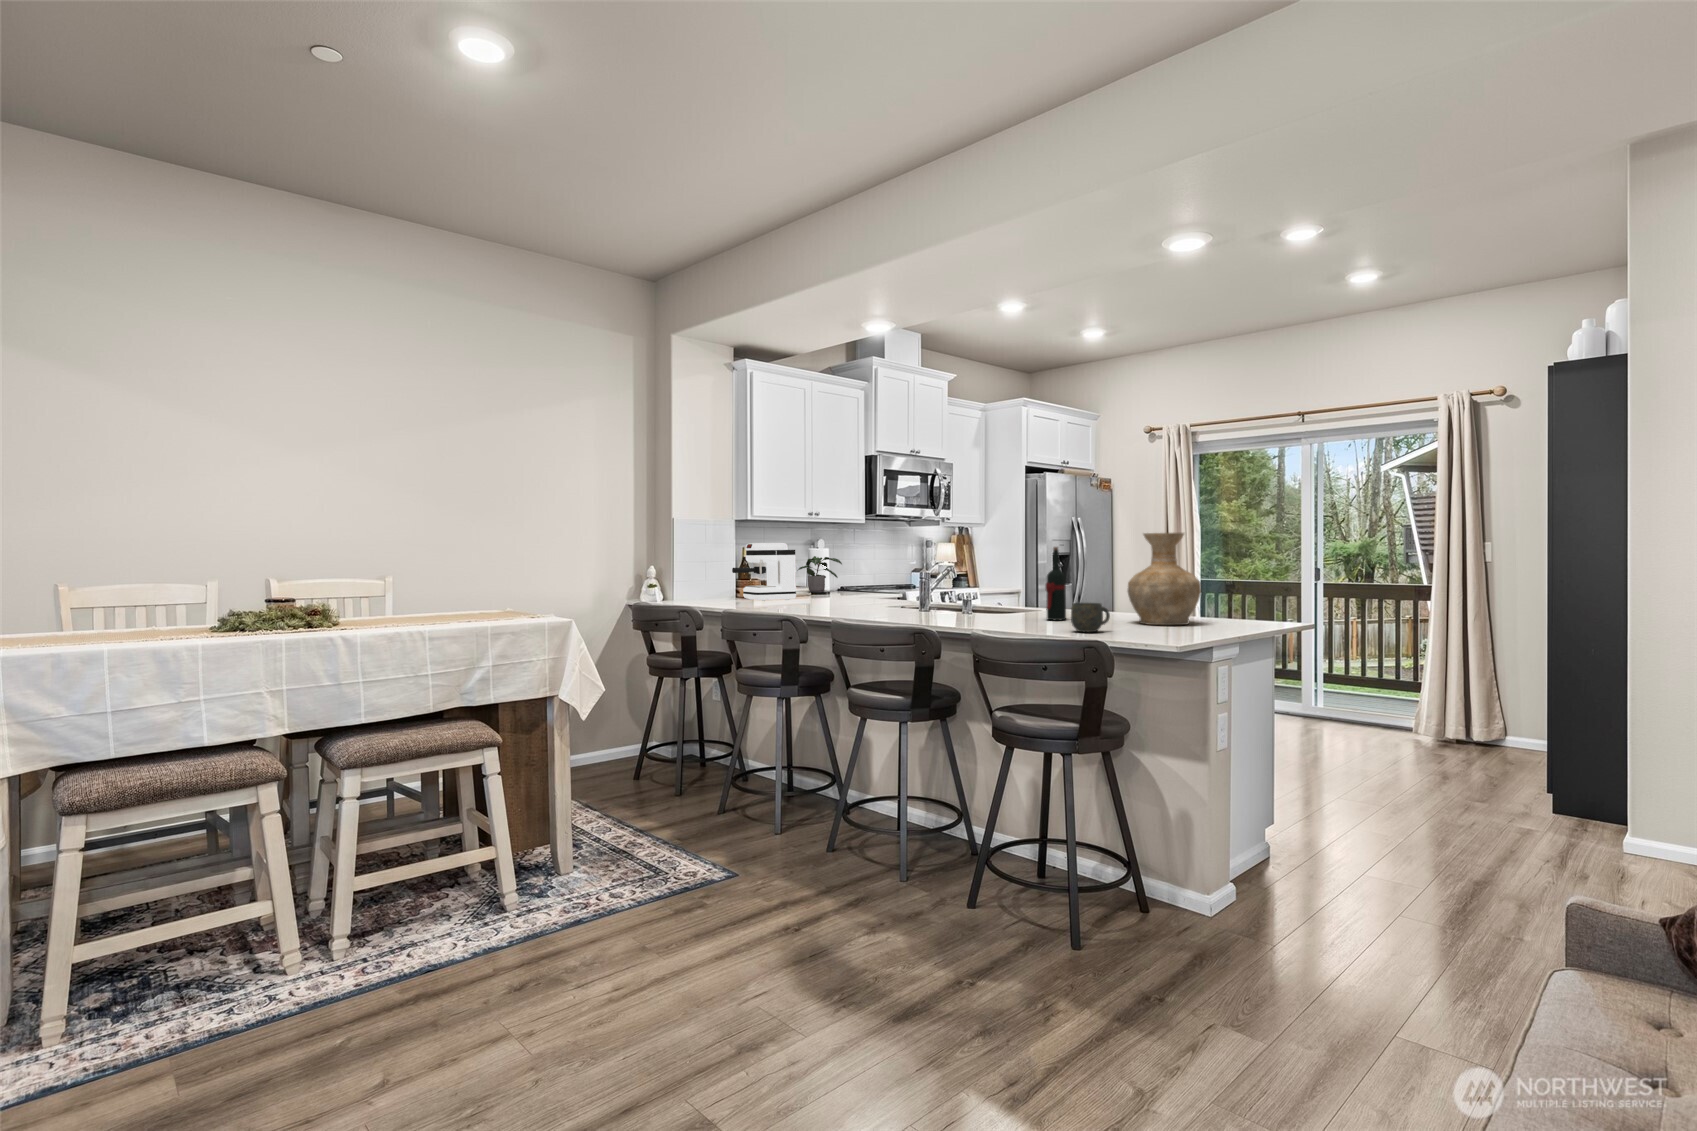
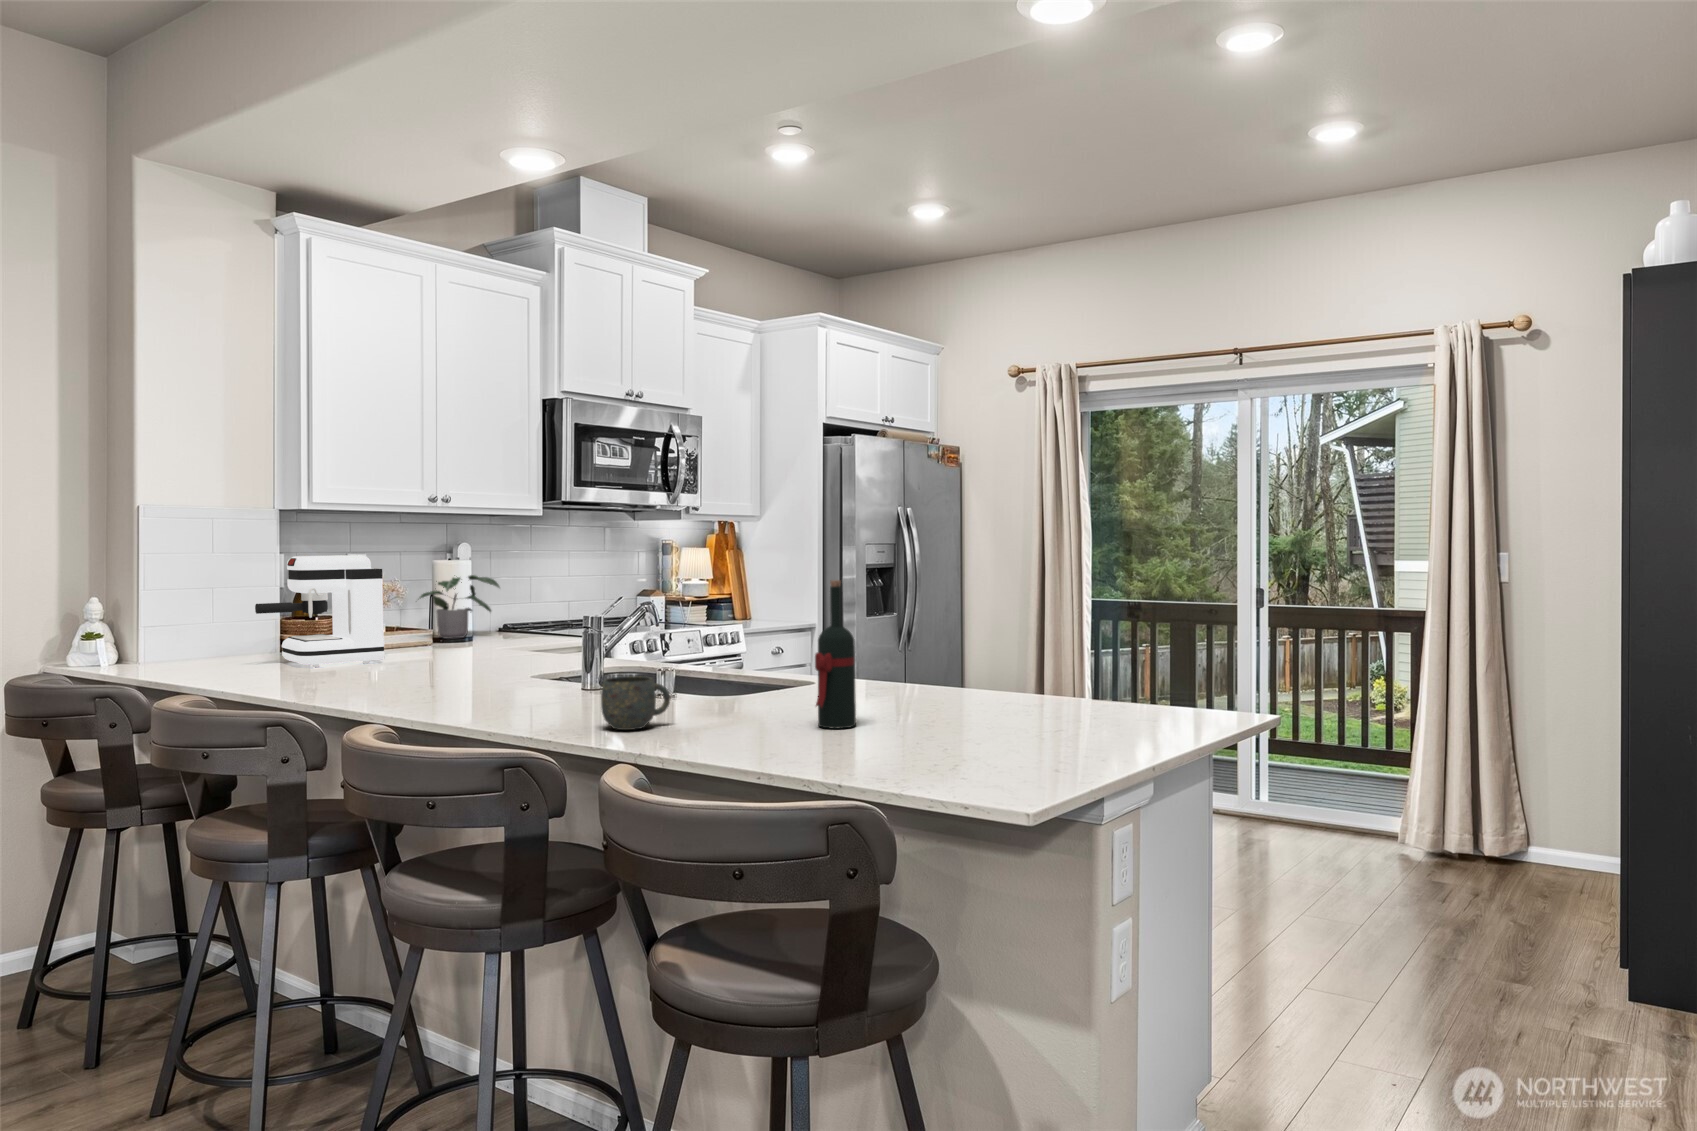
vase: present [1128,533,1201,625] -> none [971,556,1111,744]
mug: present [1071,603,1110,632] -> present [601,676,670,730]

